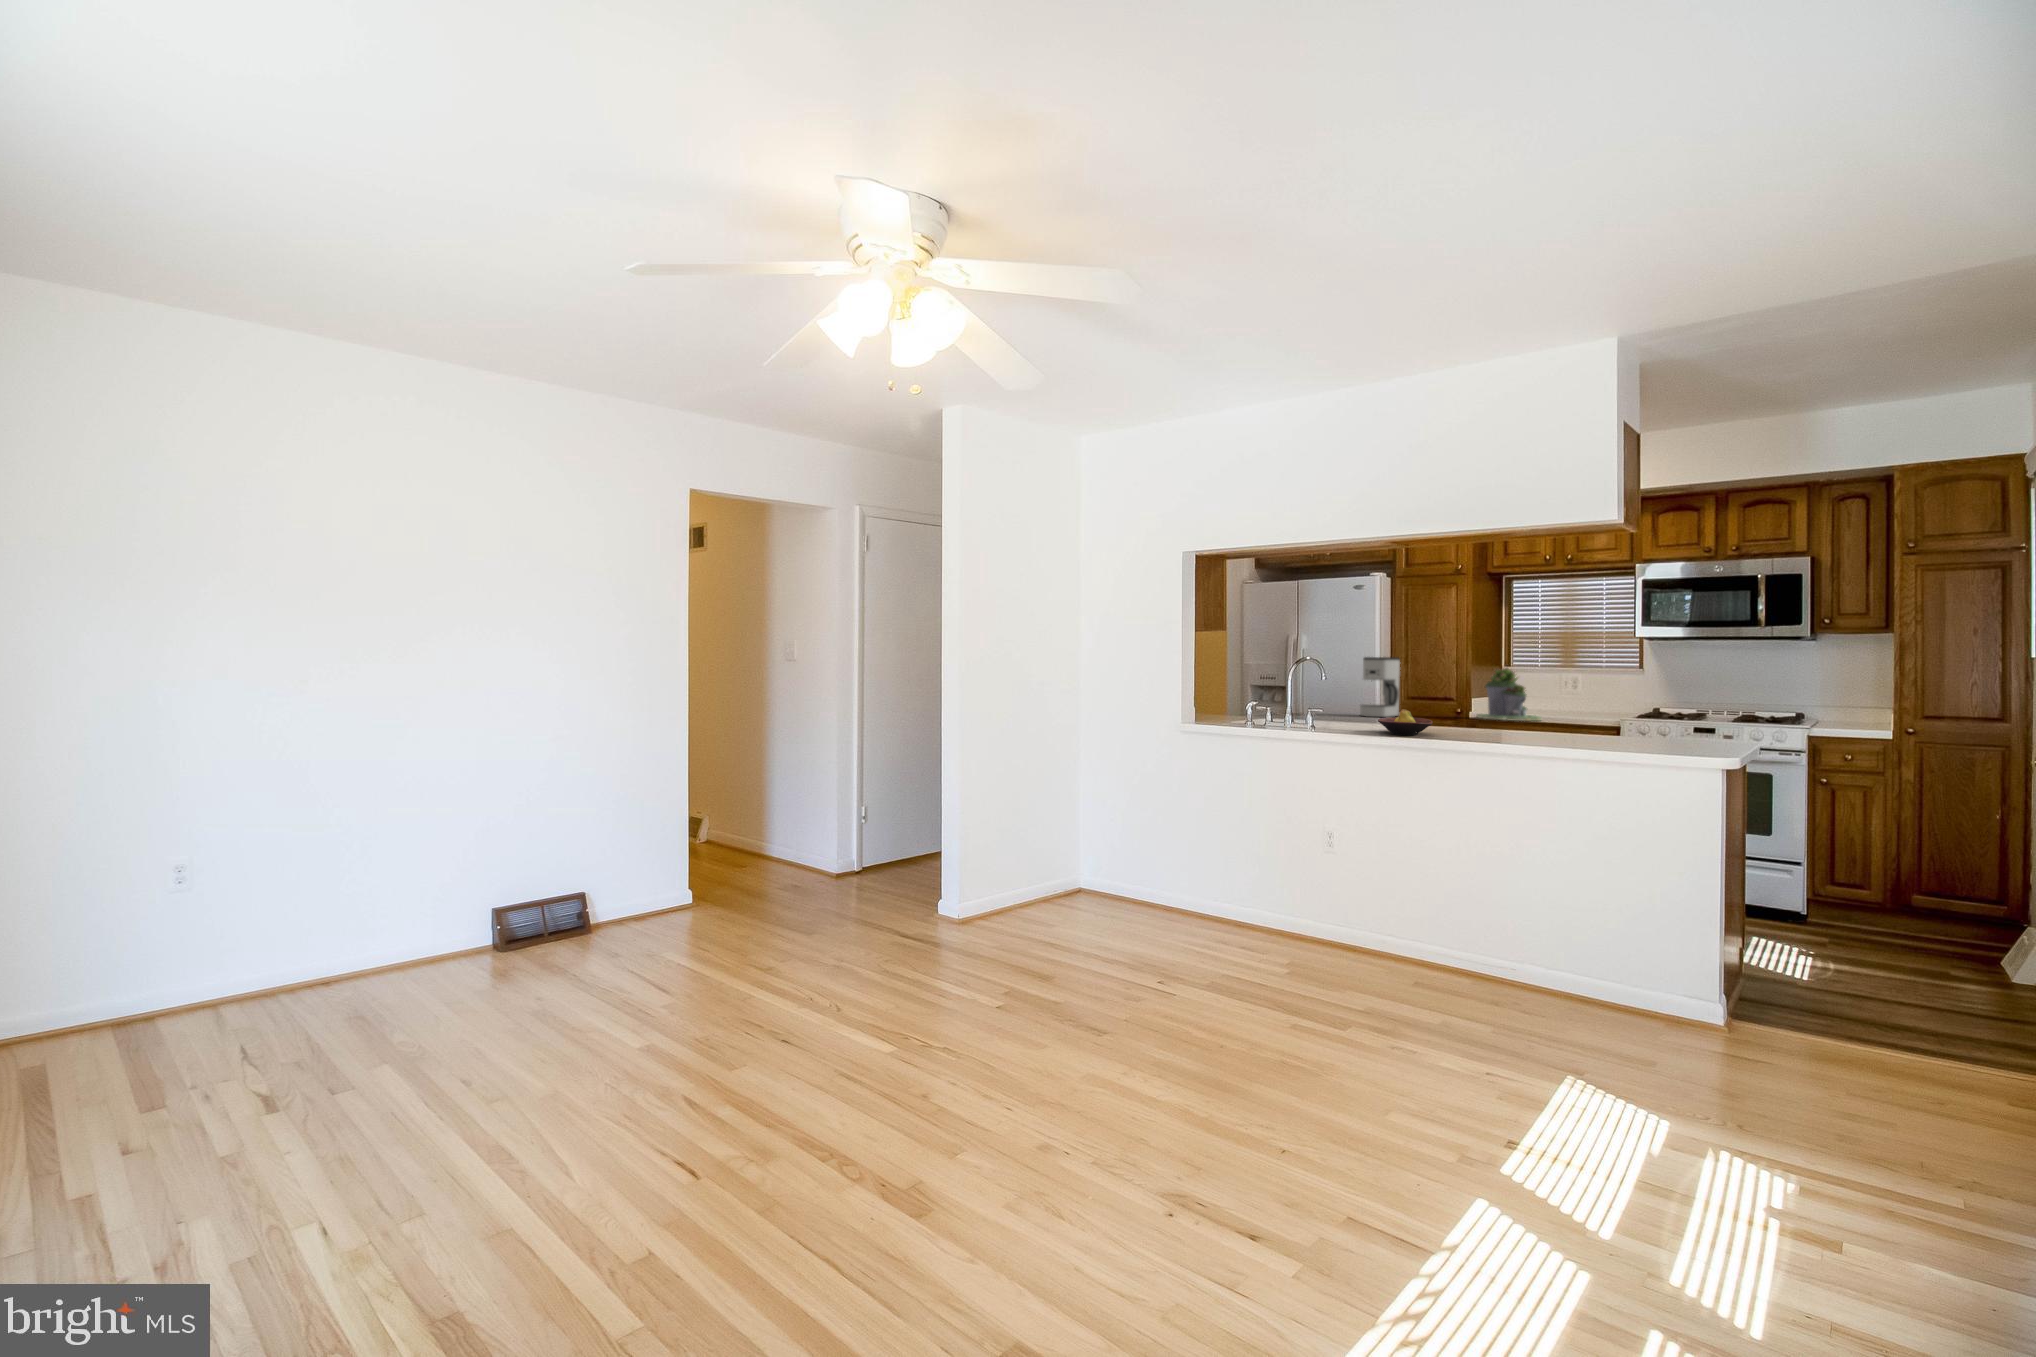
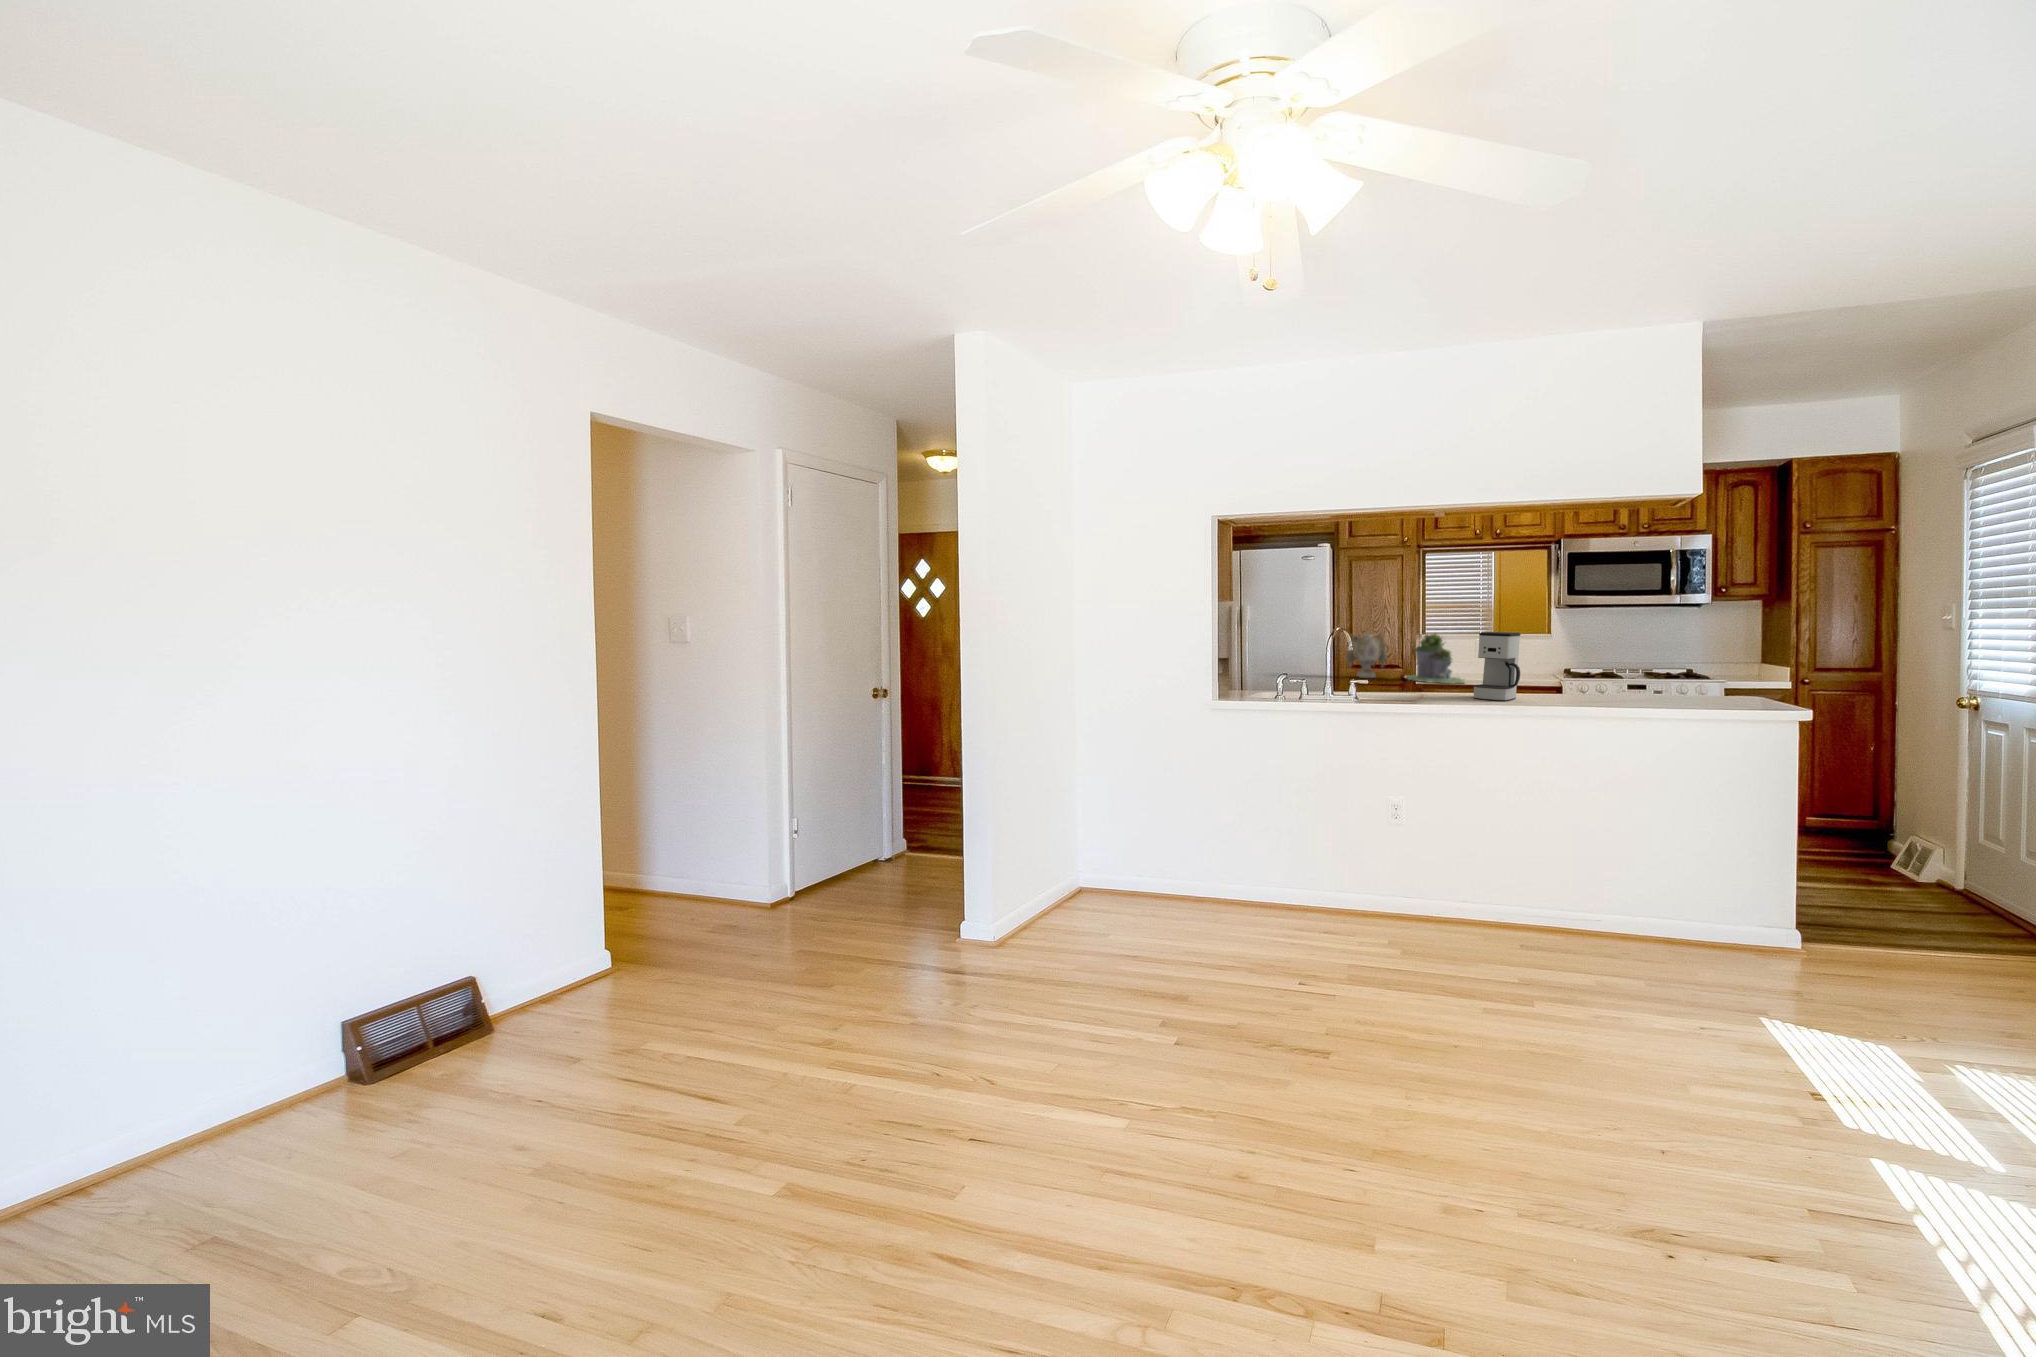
coffee maker: present [1360,657,1400,717] -> present [1473,632,1521,701]
vase: none [1410,667,1456,716] -> present [1346,634,1388,678]
fruit bowl: present [1378,709,1433,736] -> none [1316,680,1367,706]

